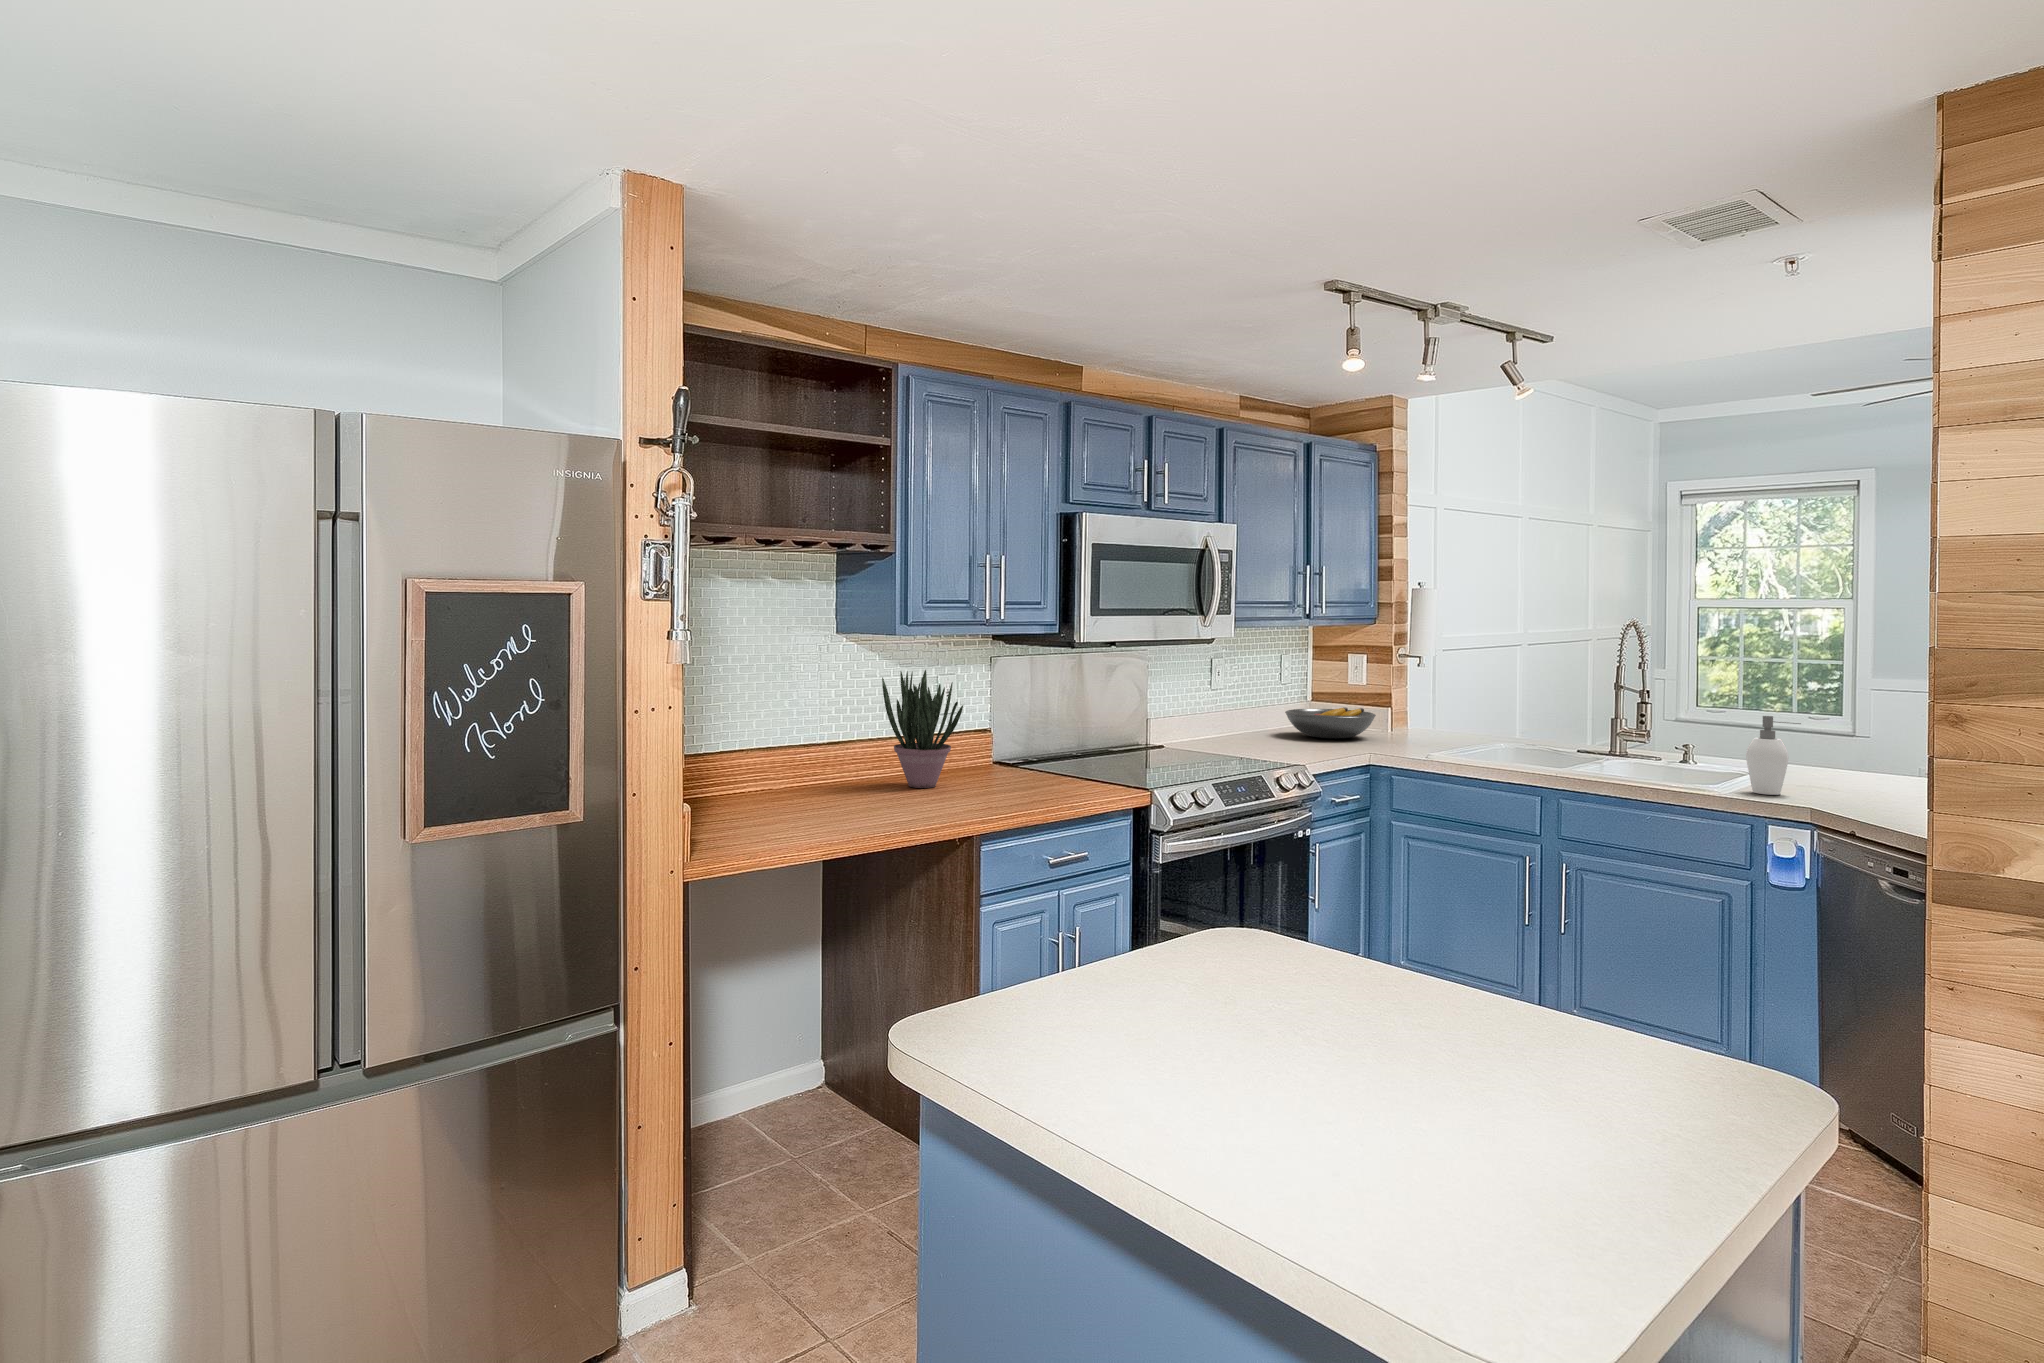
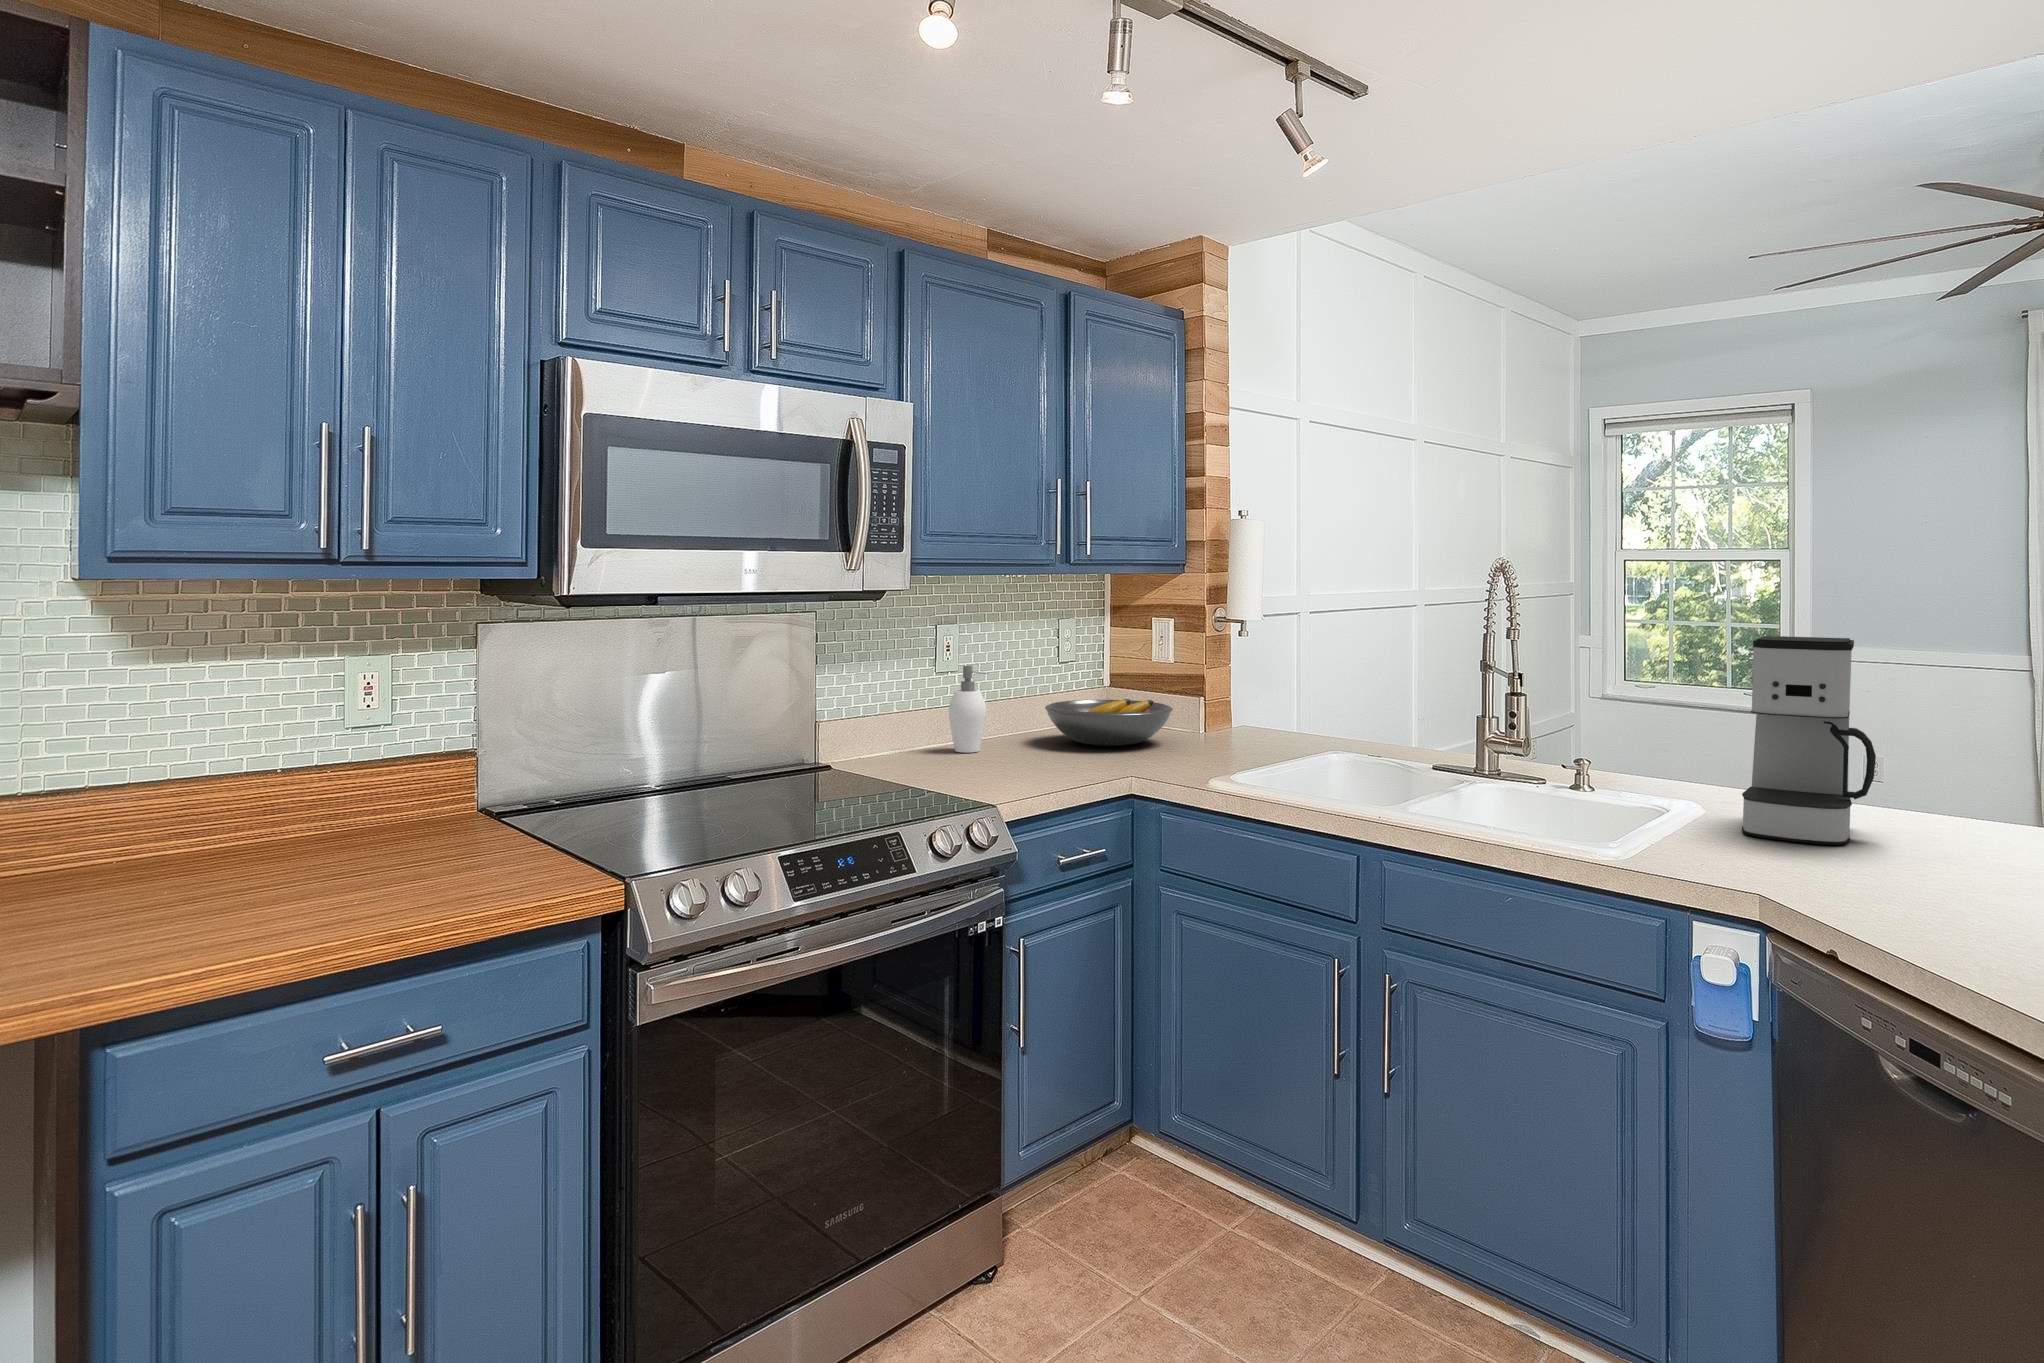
coffee maker: none [1798,667,1889,796] -> present [1742,636,1876,845]
potted plant: present [882,670,963,788] -> none [72,652,271,890]
soap dispenser: present [1746,716,1801,795] -> present [949,665,987,753]

